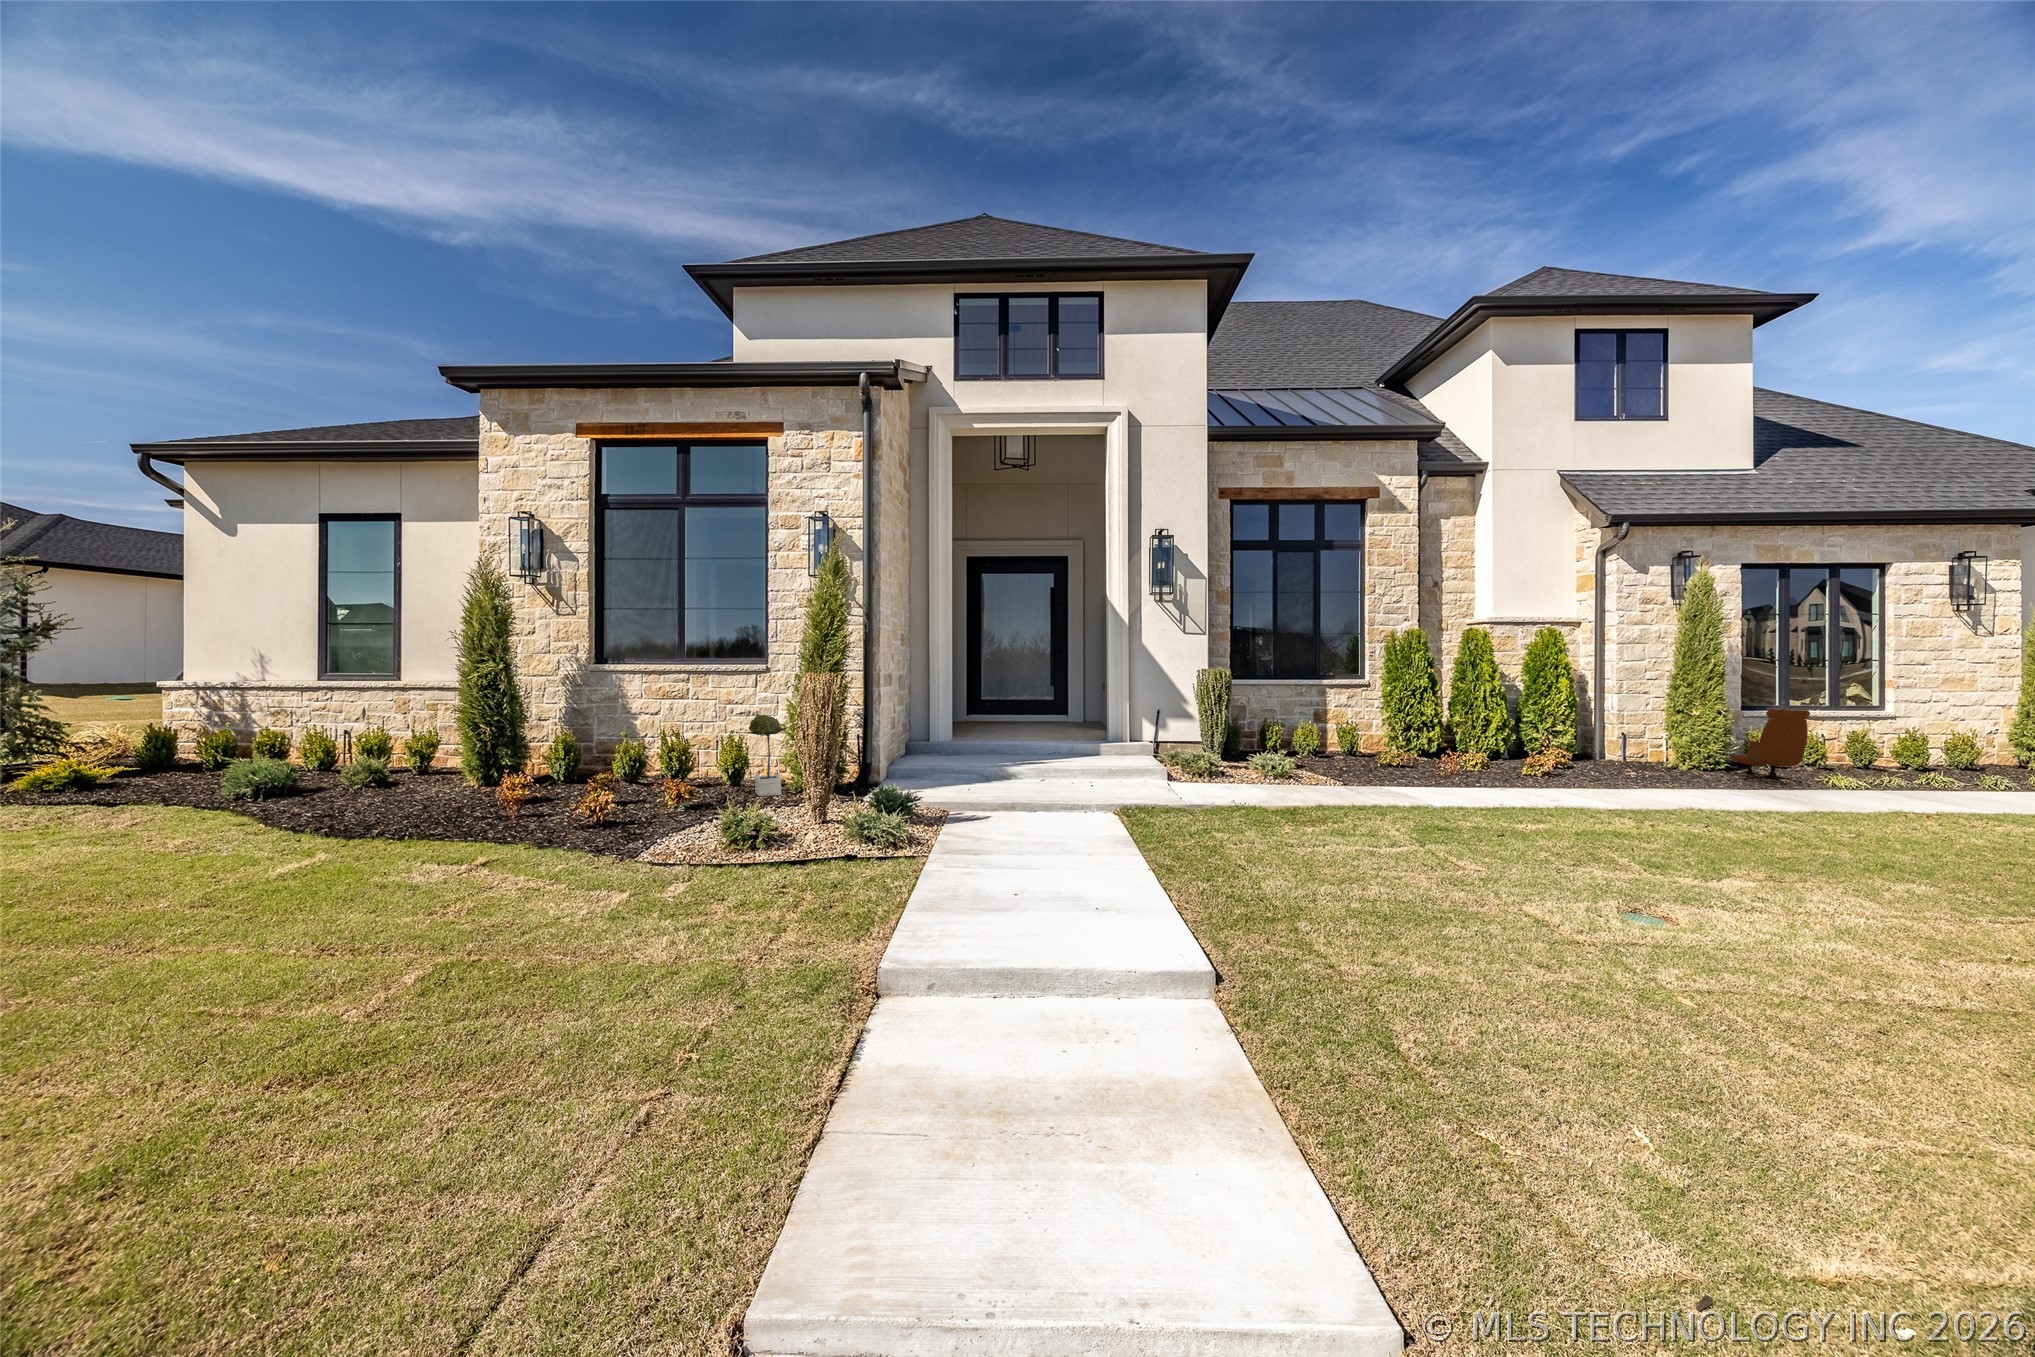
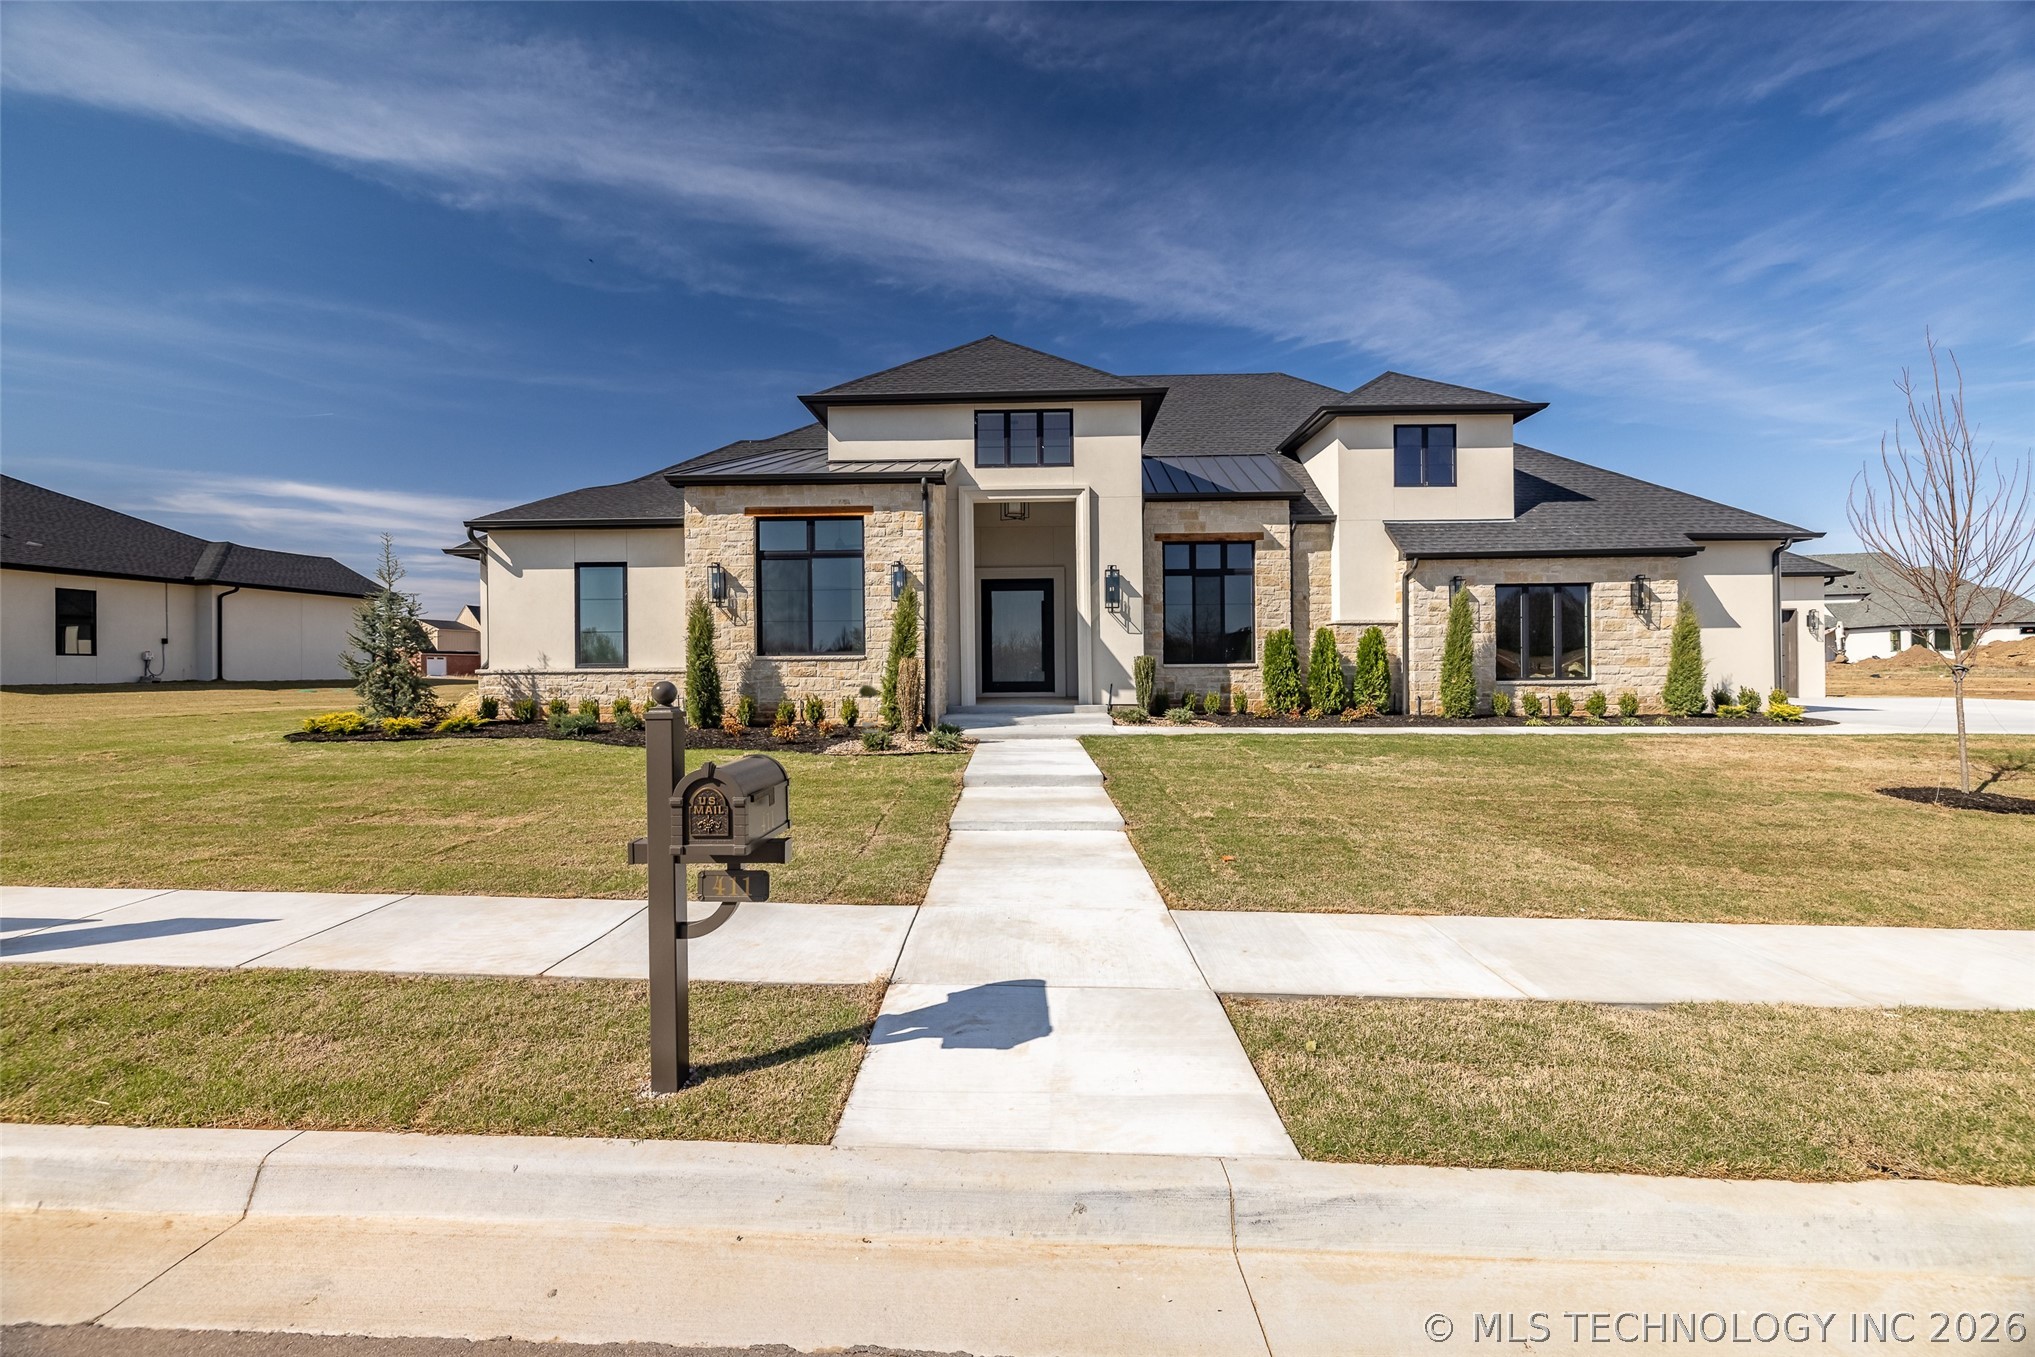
lounge chair: present [1730,709,1810,785] -> none [1482,677,1519,725]

